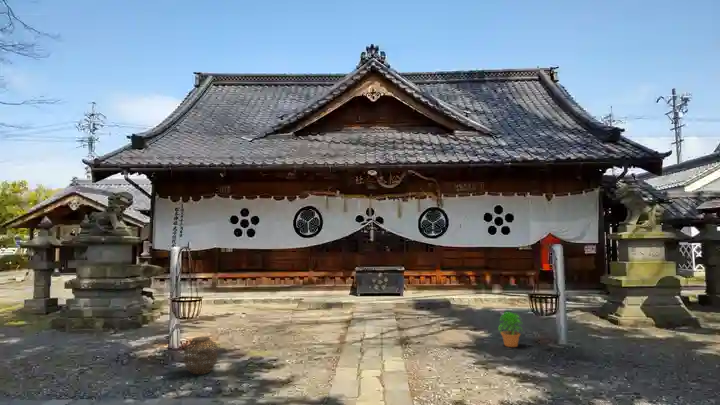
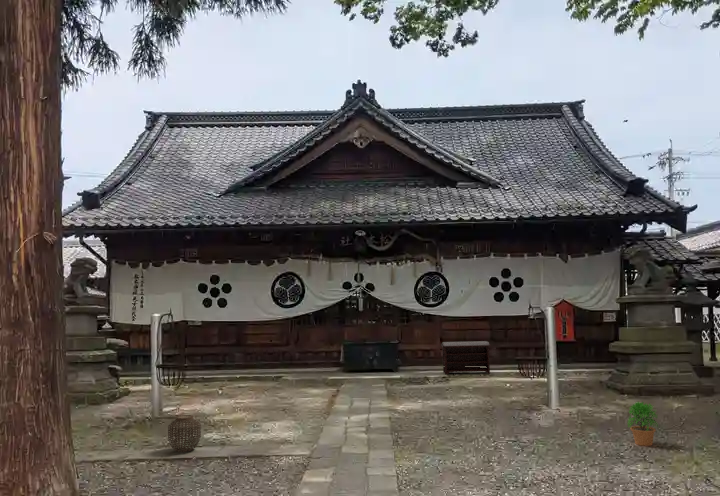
bench: none [440,269,484,297] -> present [441,341,491,375]
potted plant: present [499,312,522,347] -> present [628,402,658,446]

